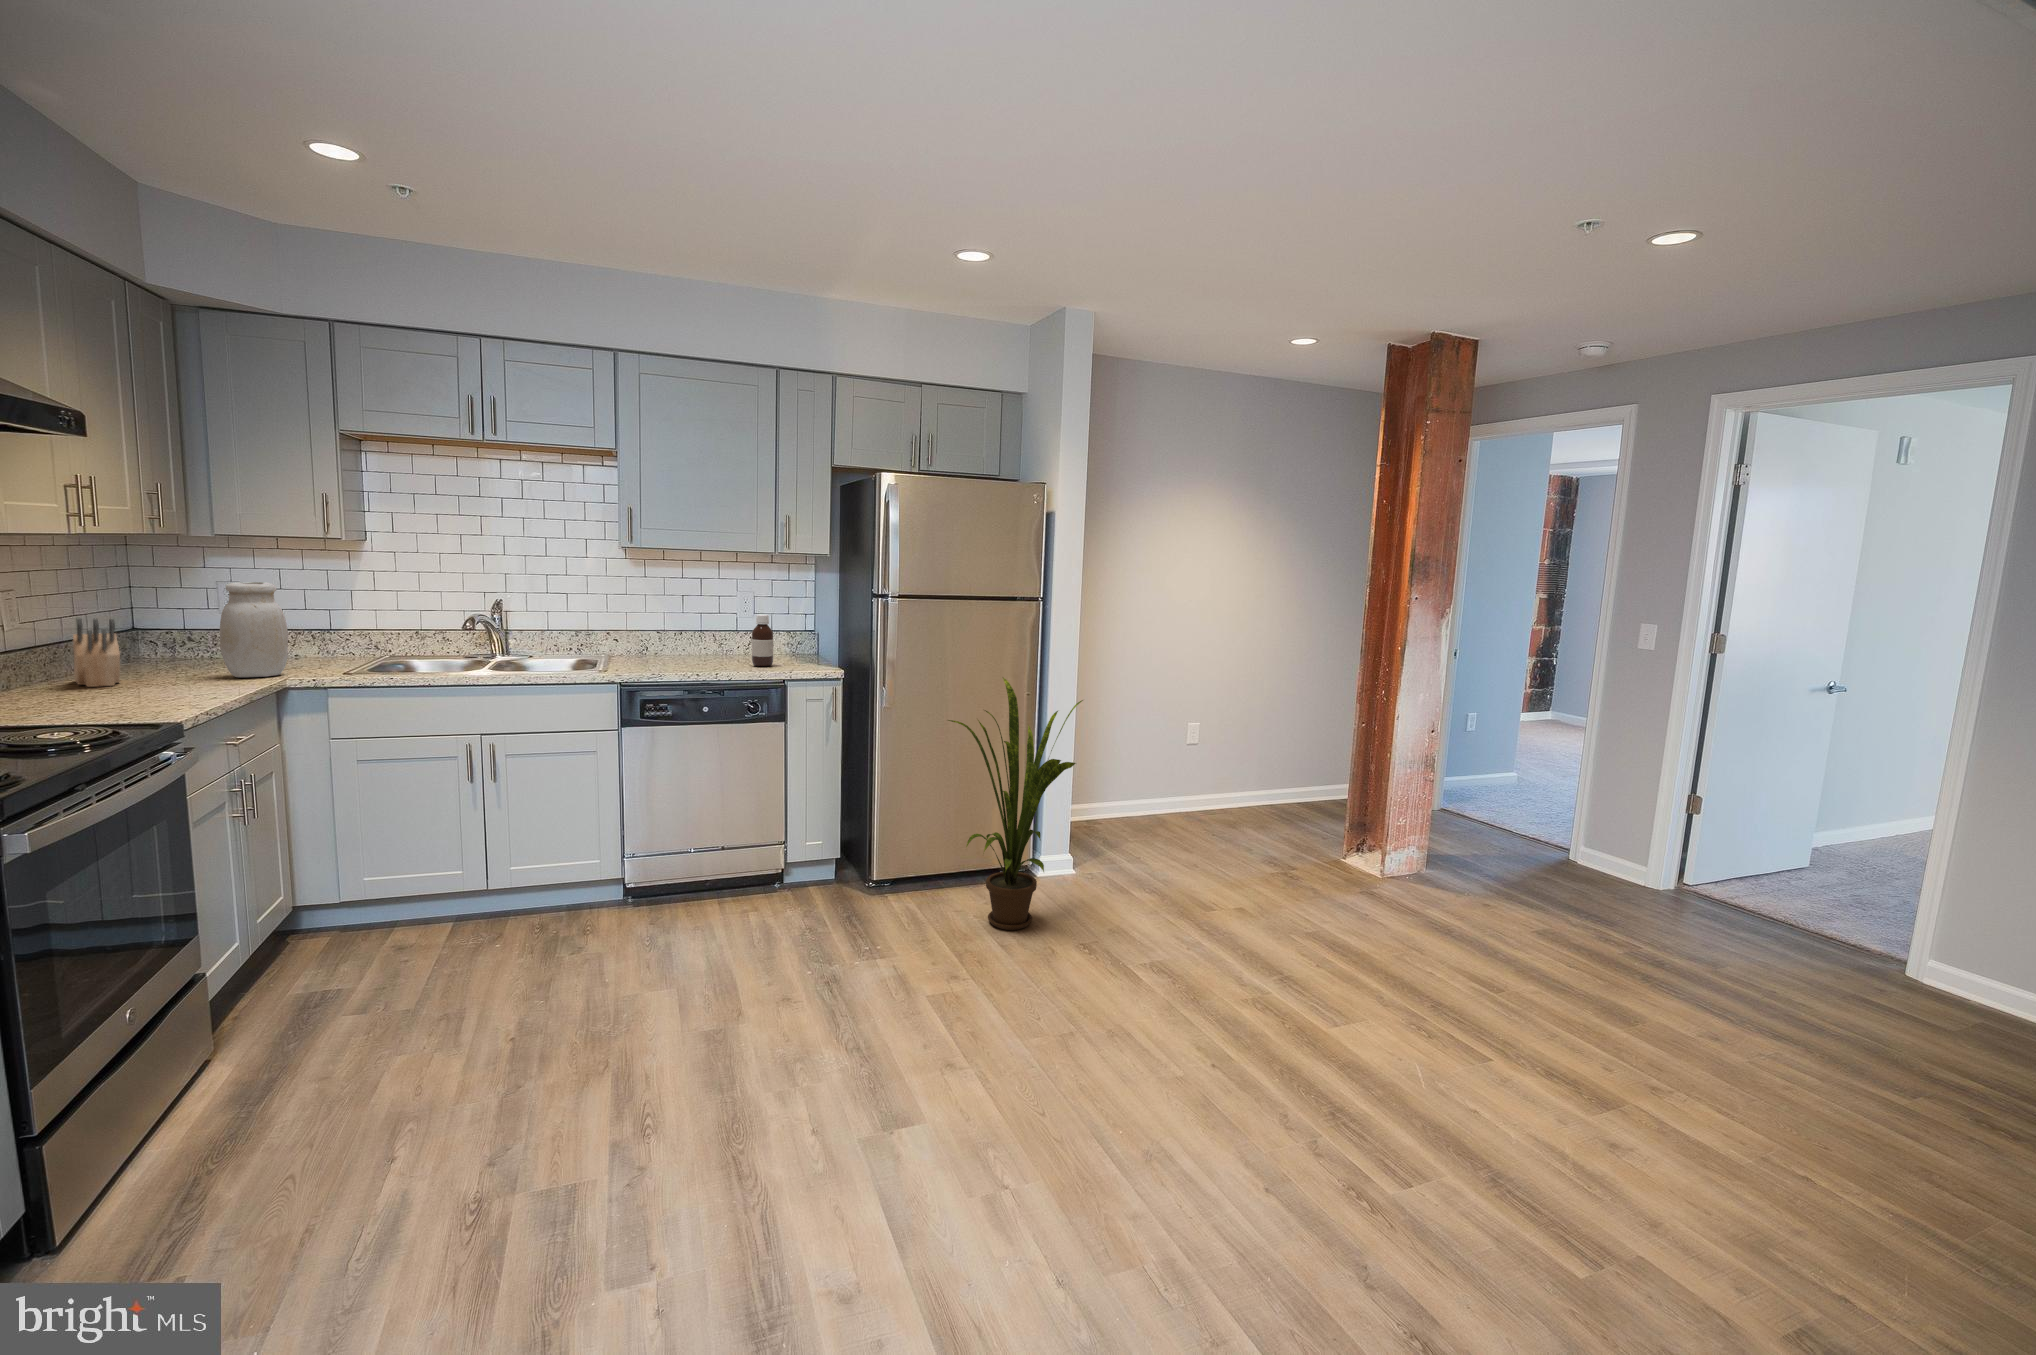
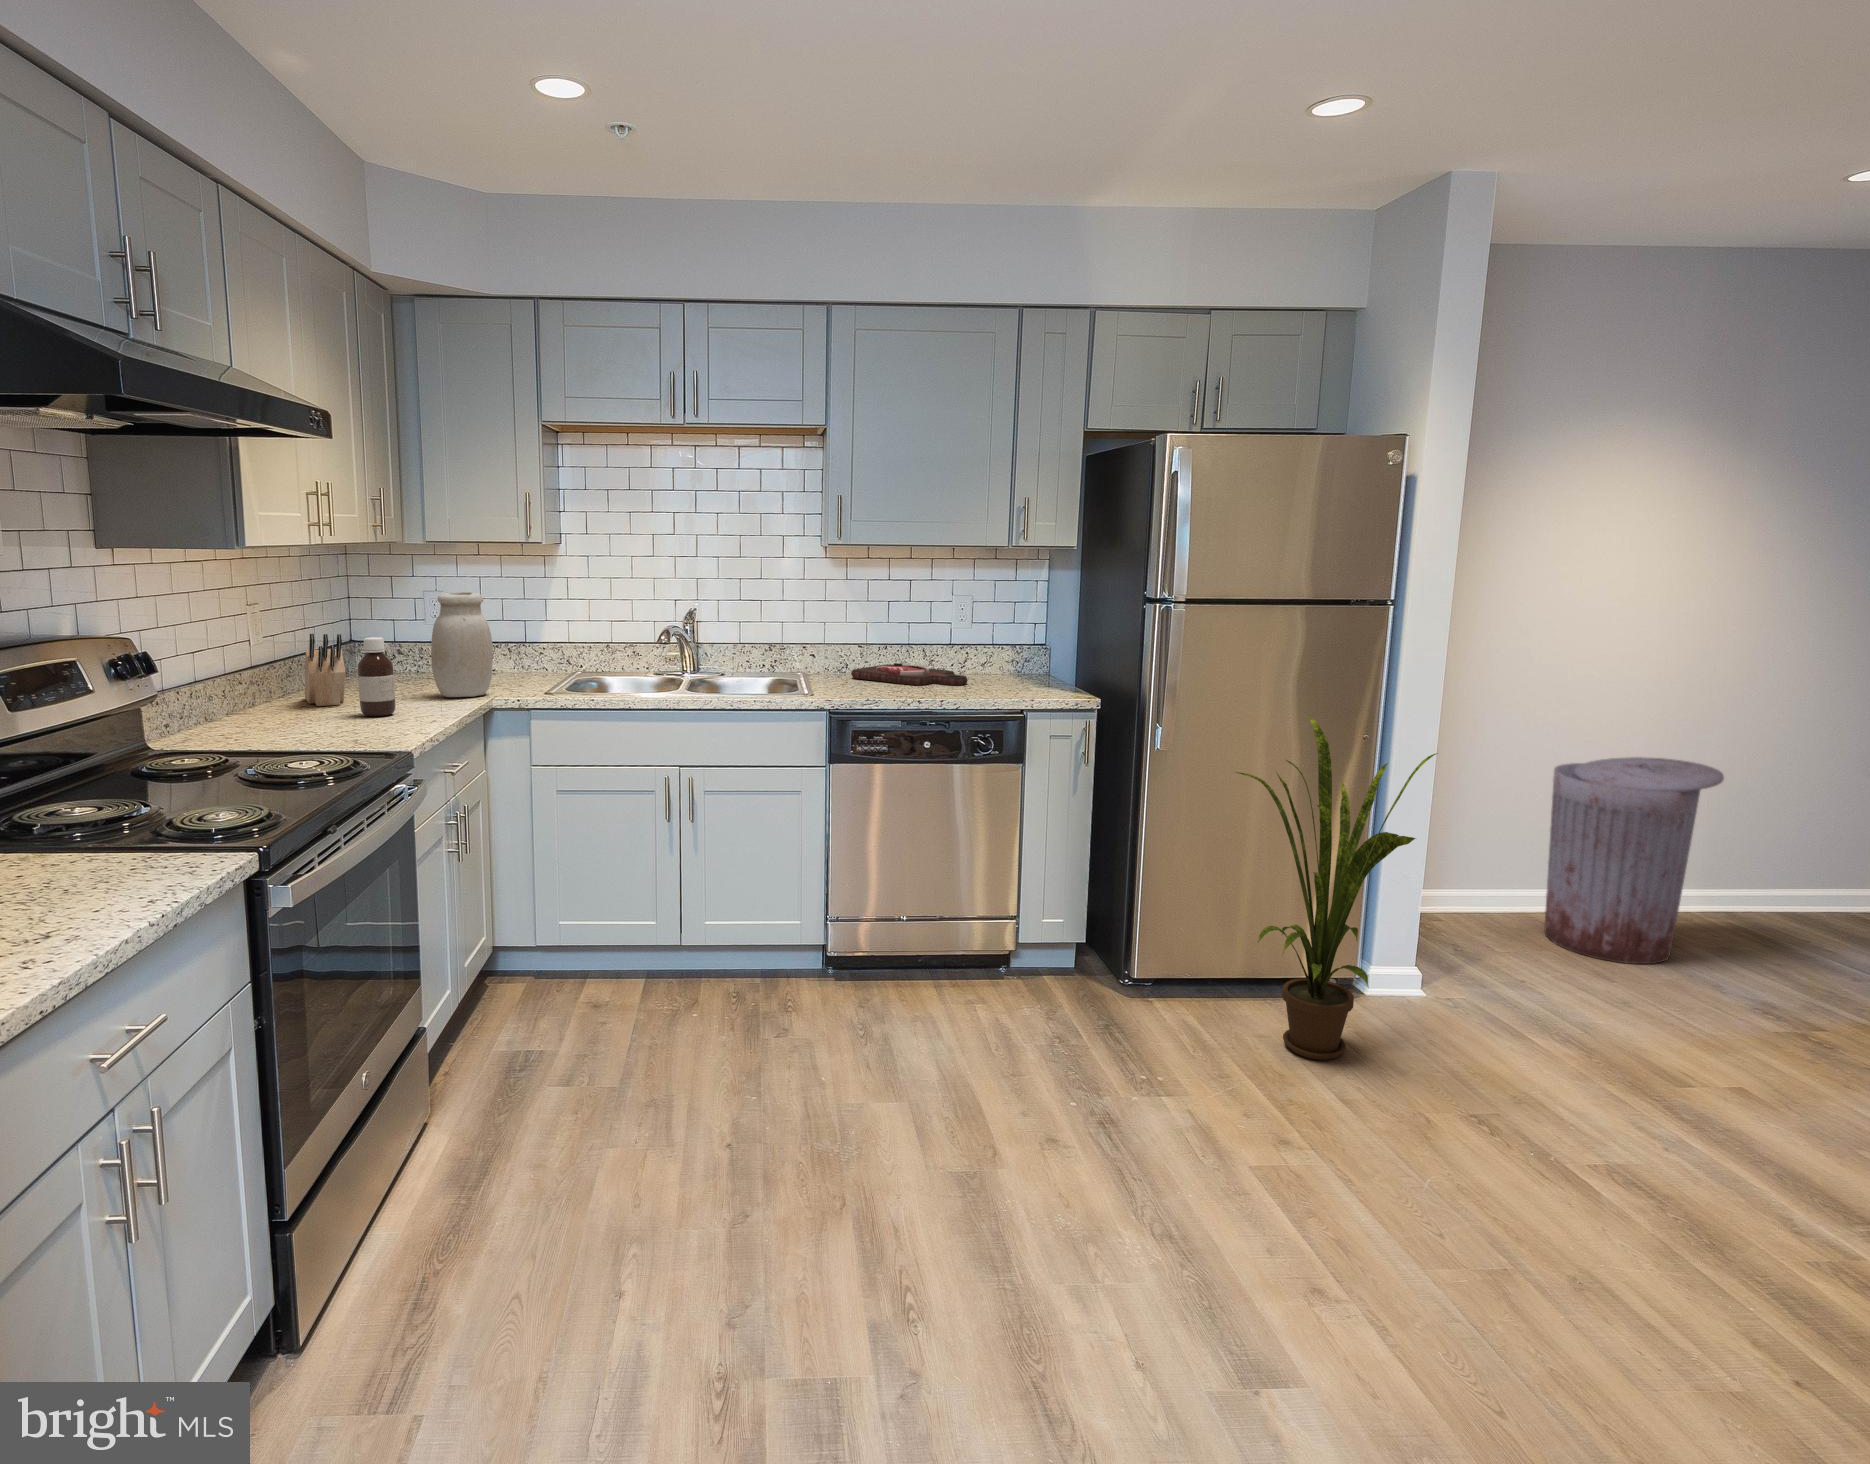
bottle: present [752,615,773,666] -> present [358,637,396,716]
cutting board: none [645,645,745,662] -> present [851,663,968,686]
trash can: none [1180,705,1285,847] -> present [1544,757,1724,964]

